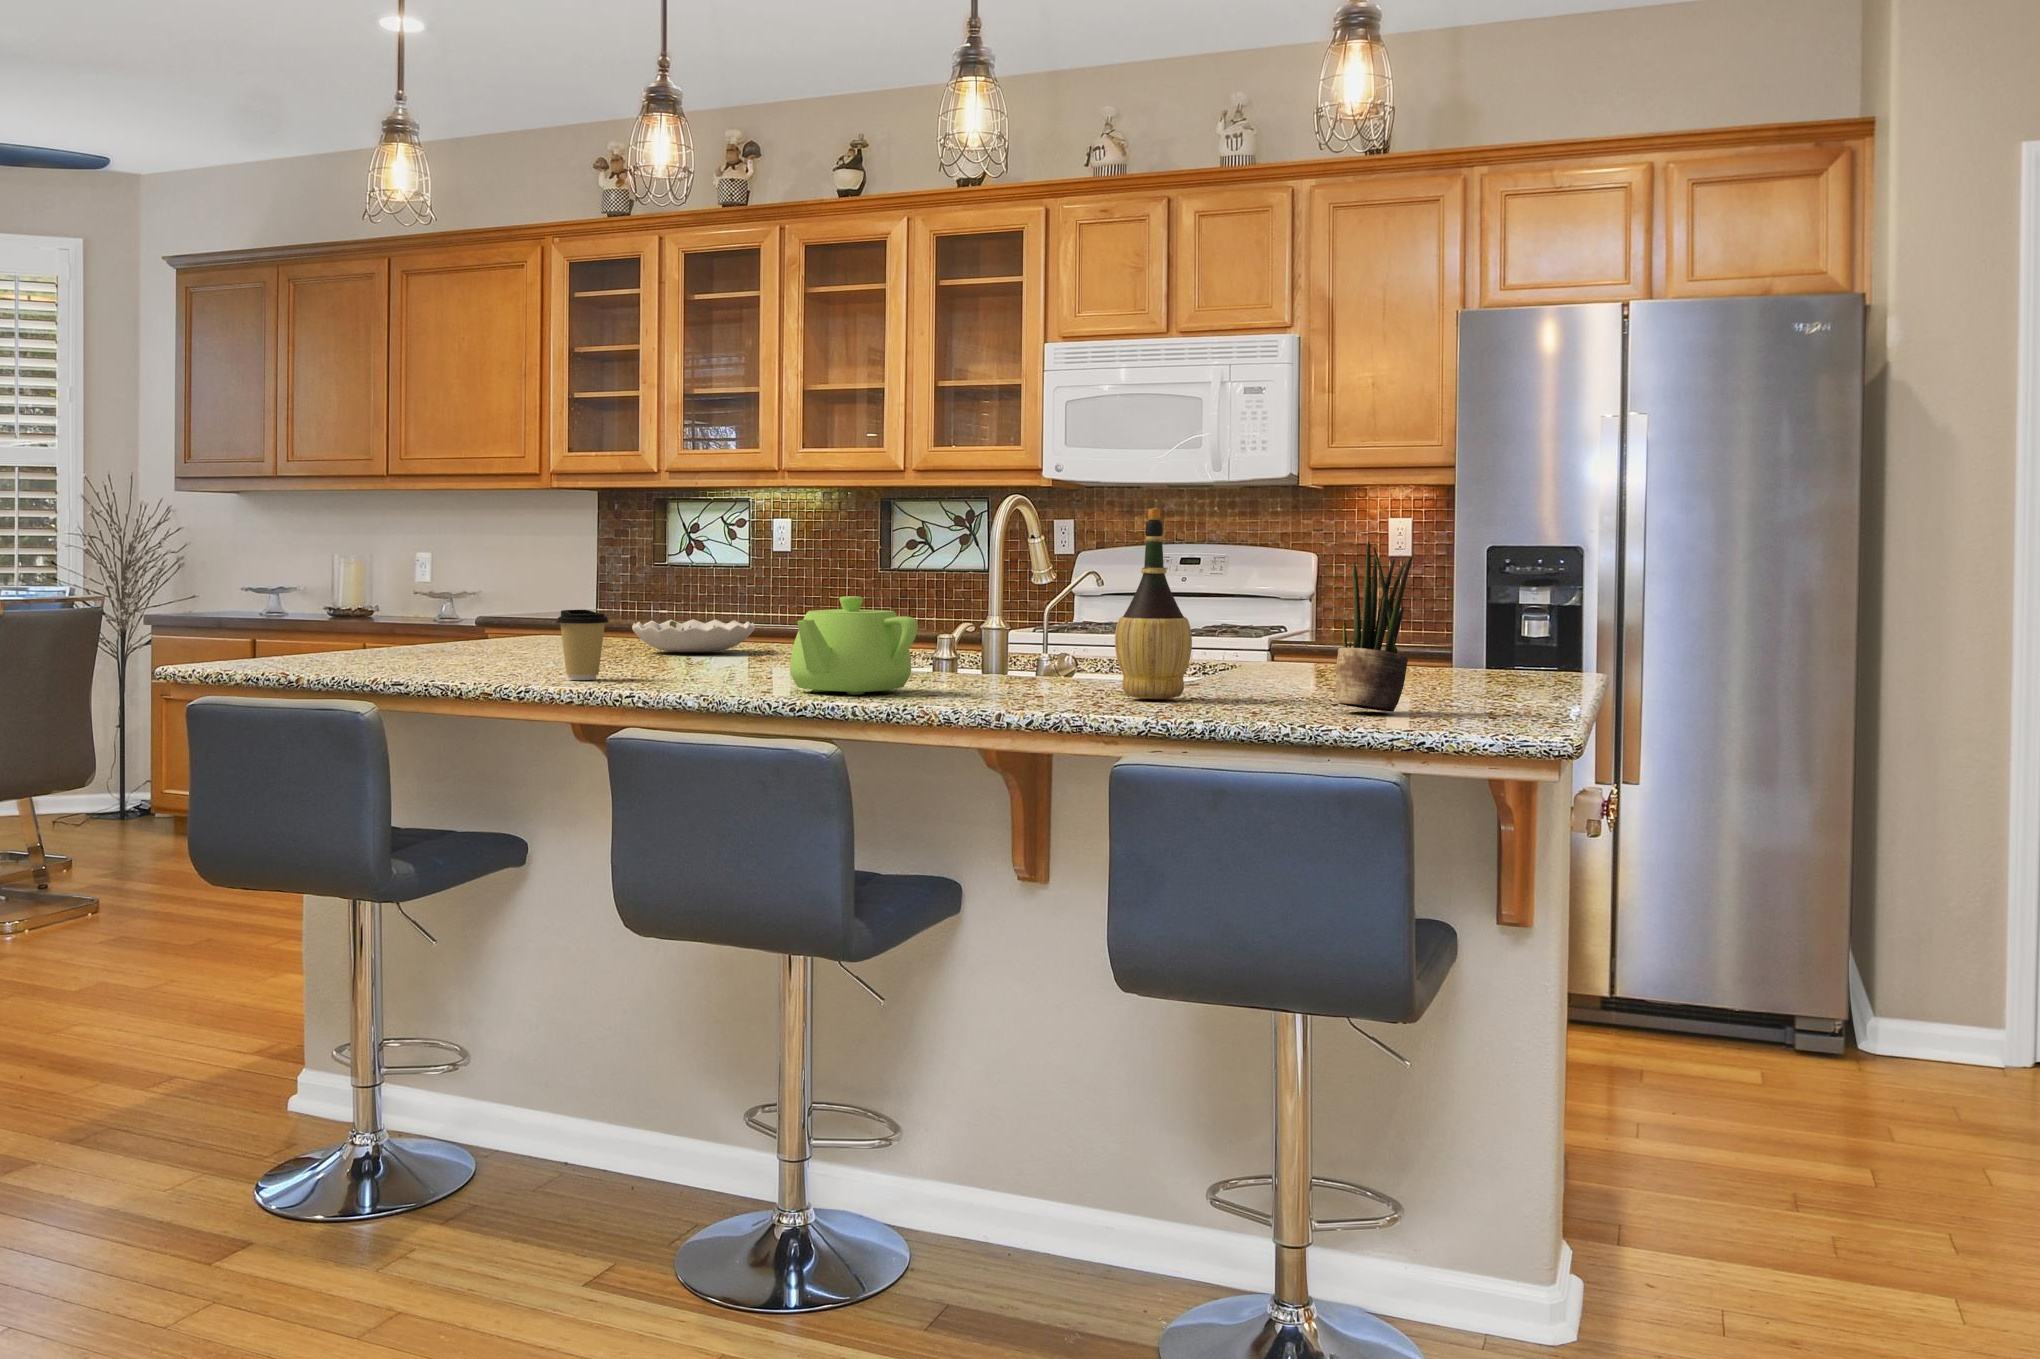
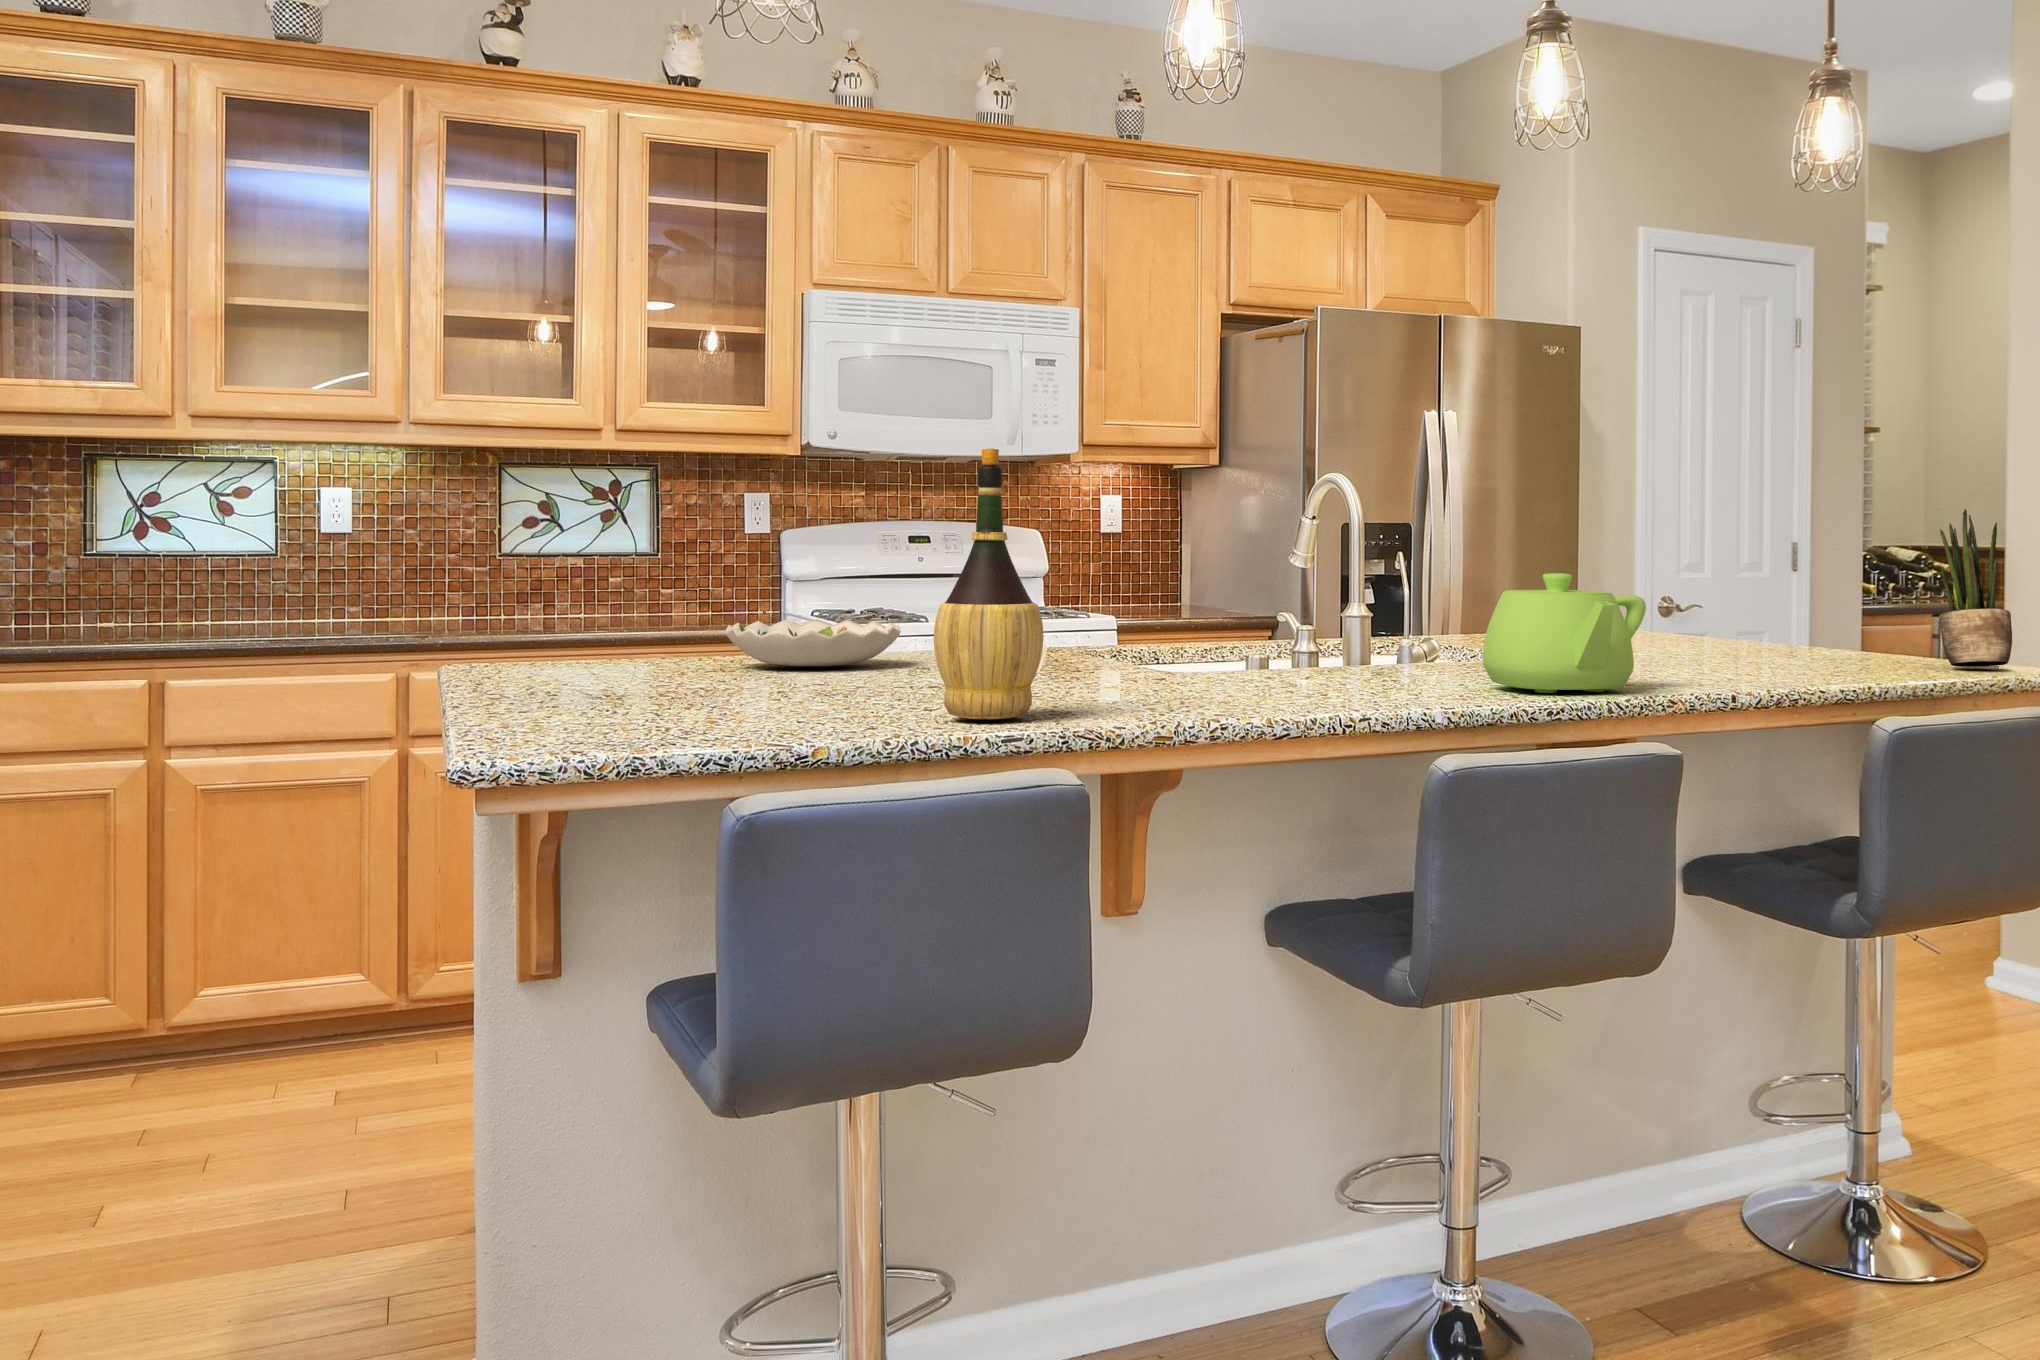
wine bottle: present [1115,508,1192,699] -> present [934,448,1043,720]
coffee cup: present [557,610,609,680] -> none [1155,604,1229,707]

